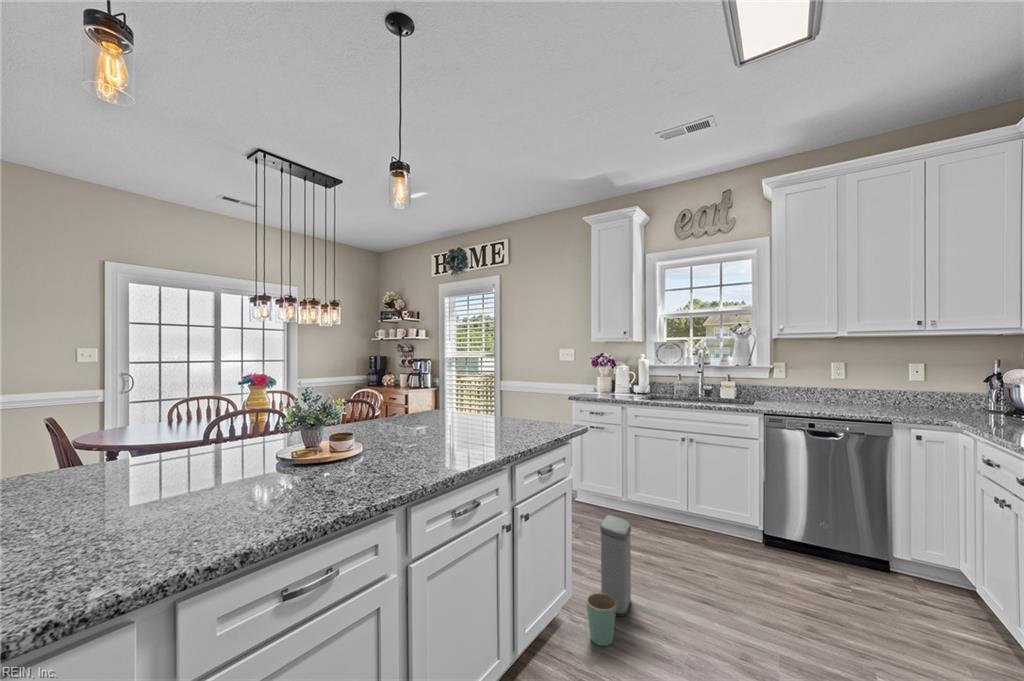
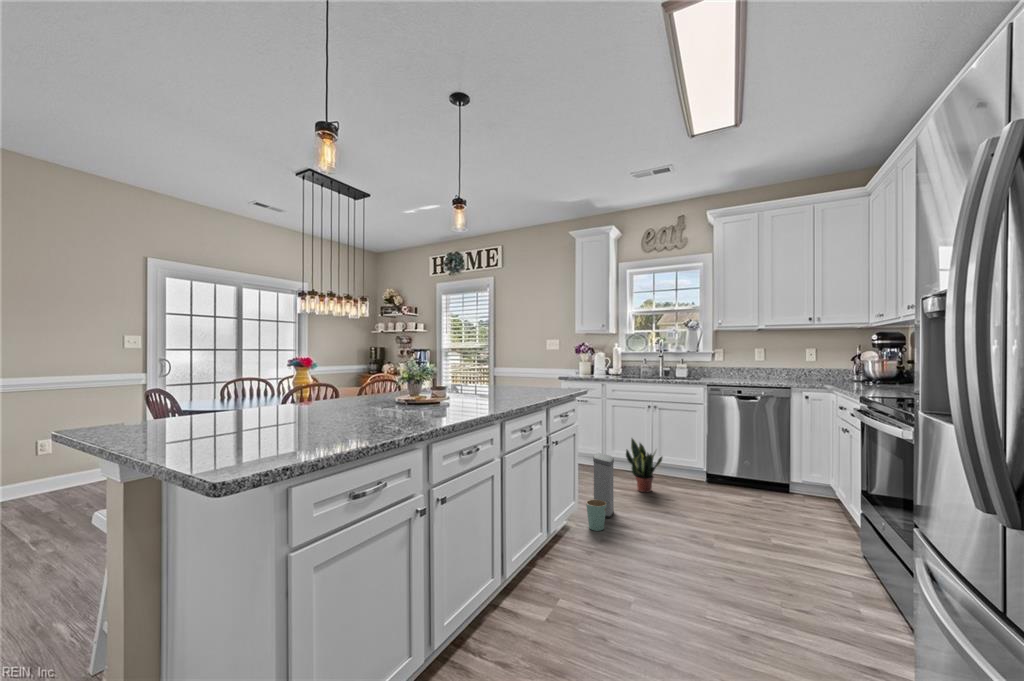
potted plant: none [651,485,703,563] -> present [626,439,662,492]

